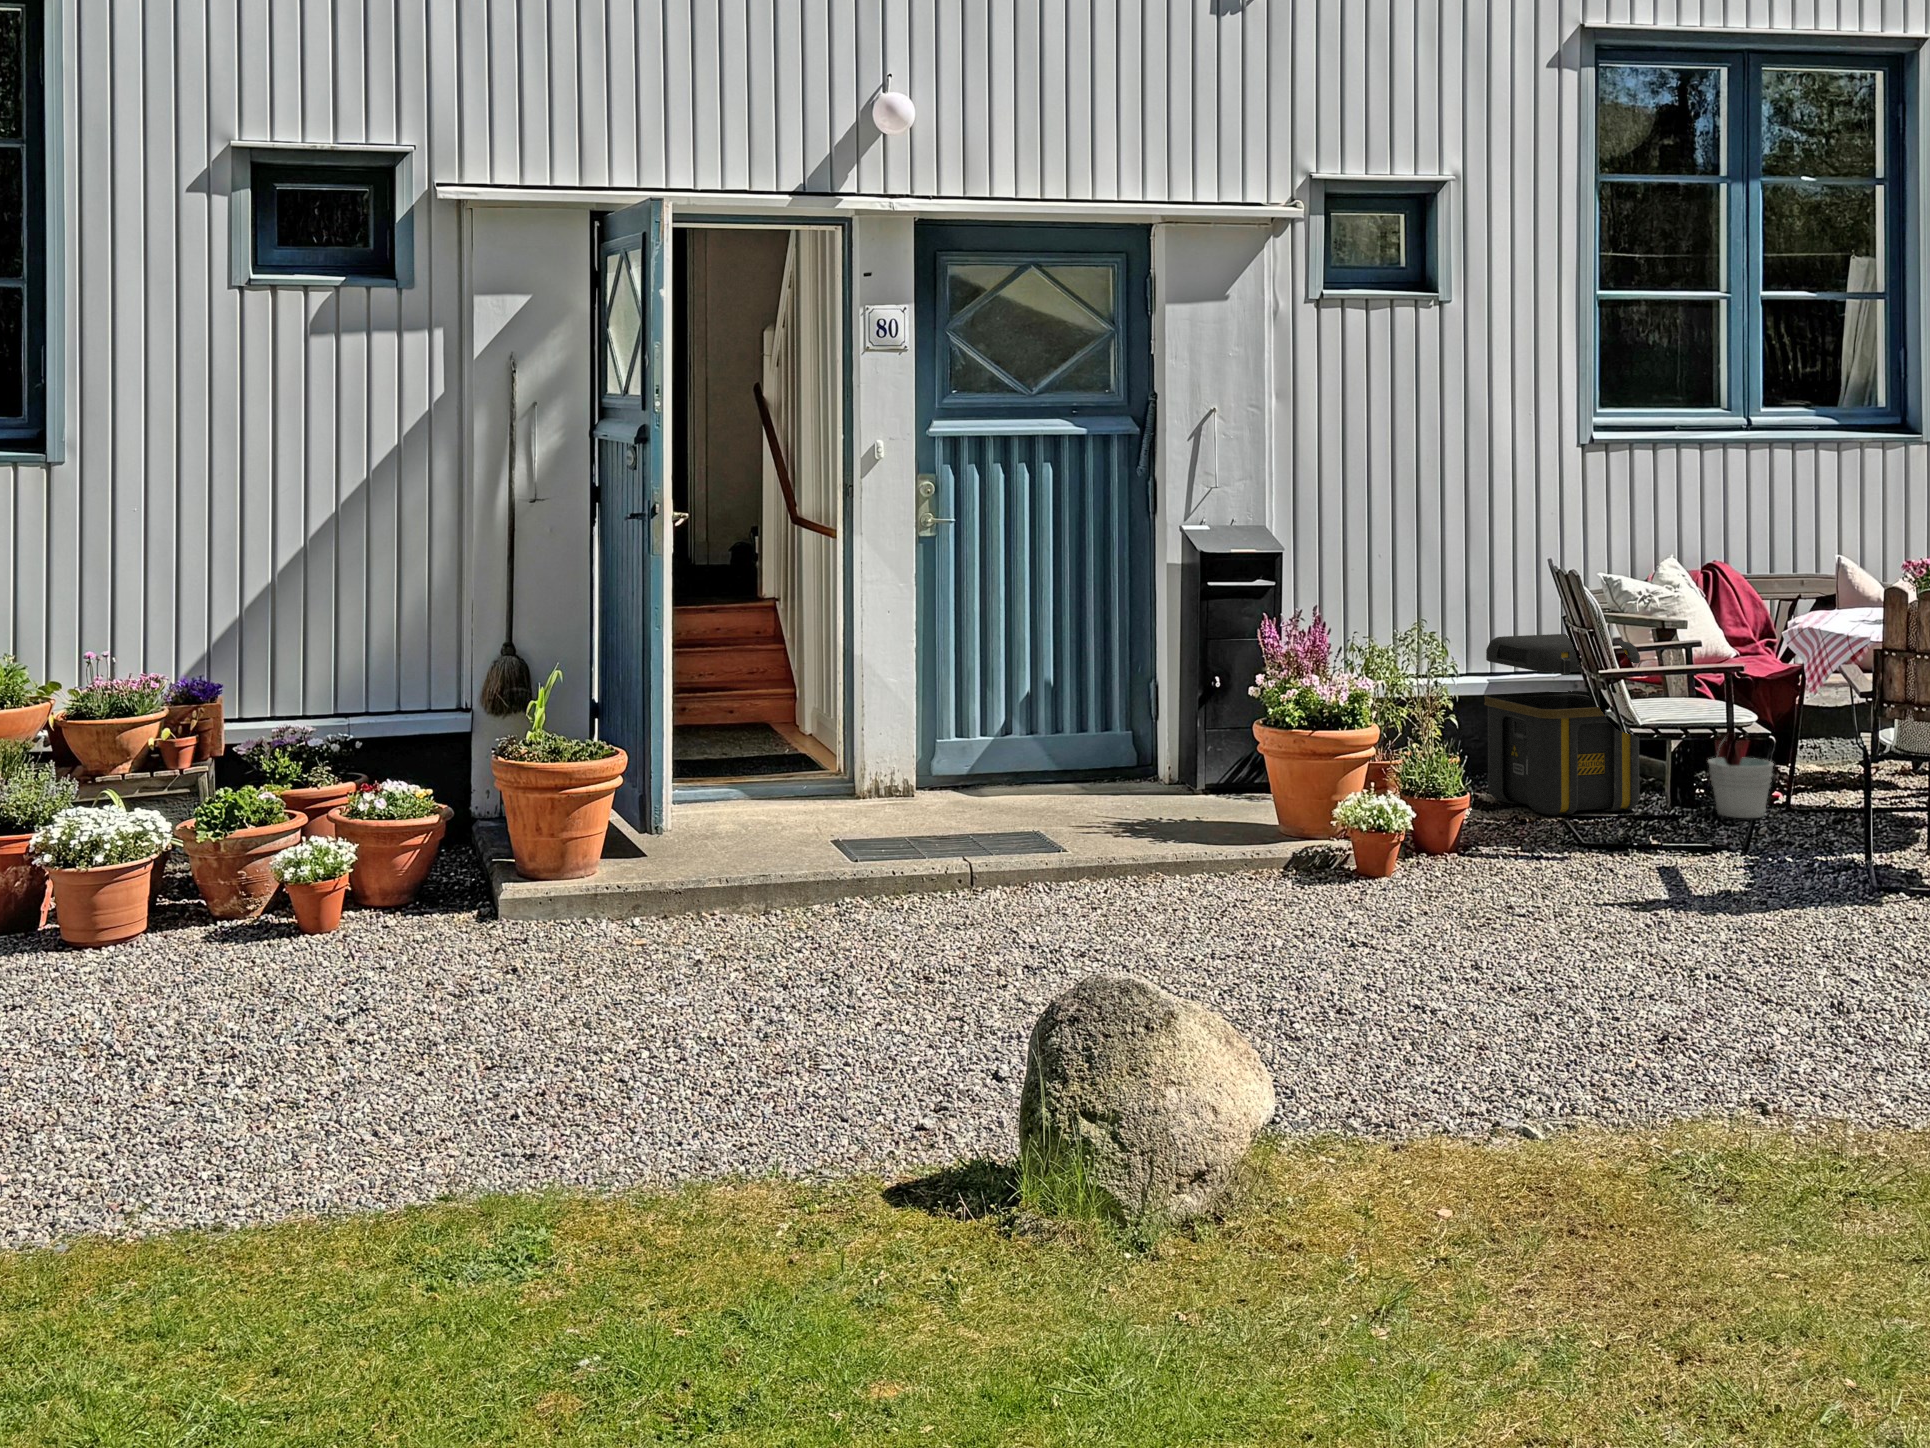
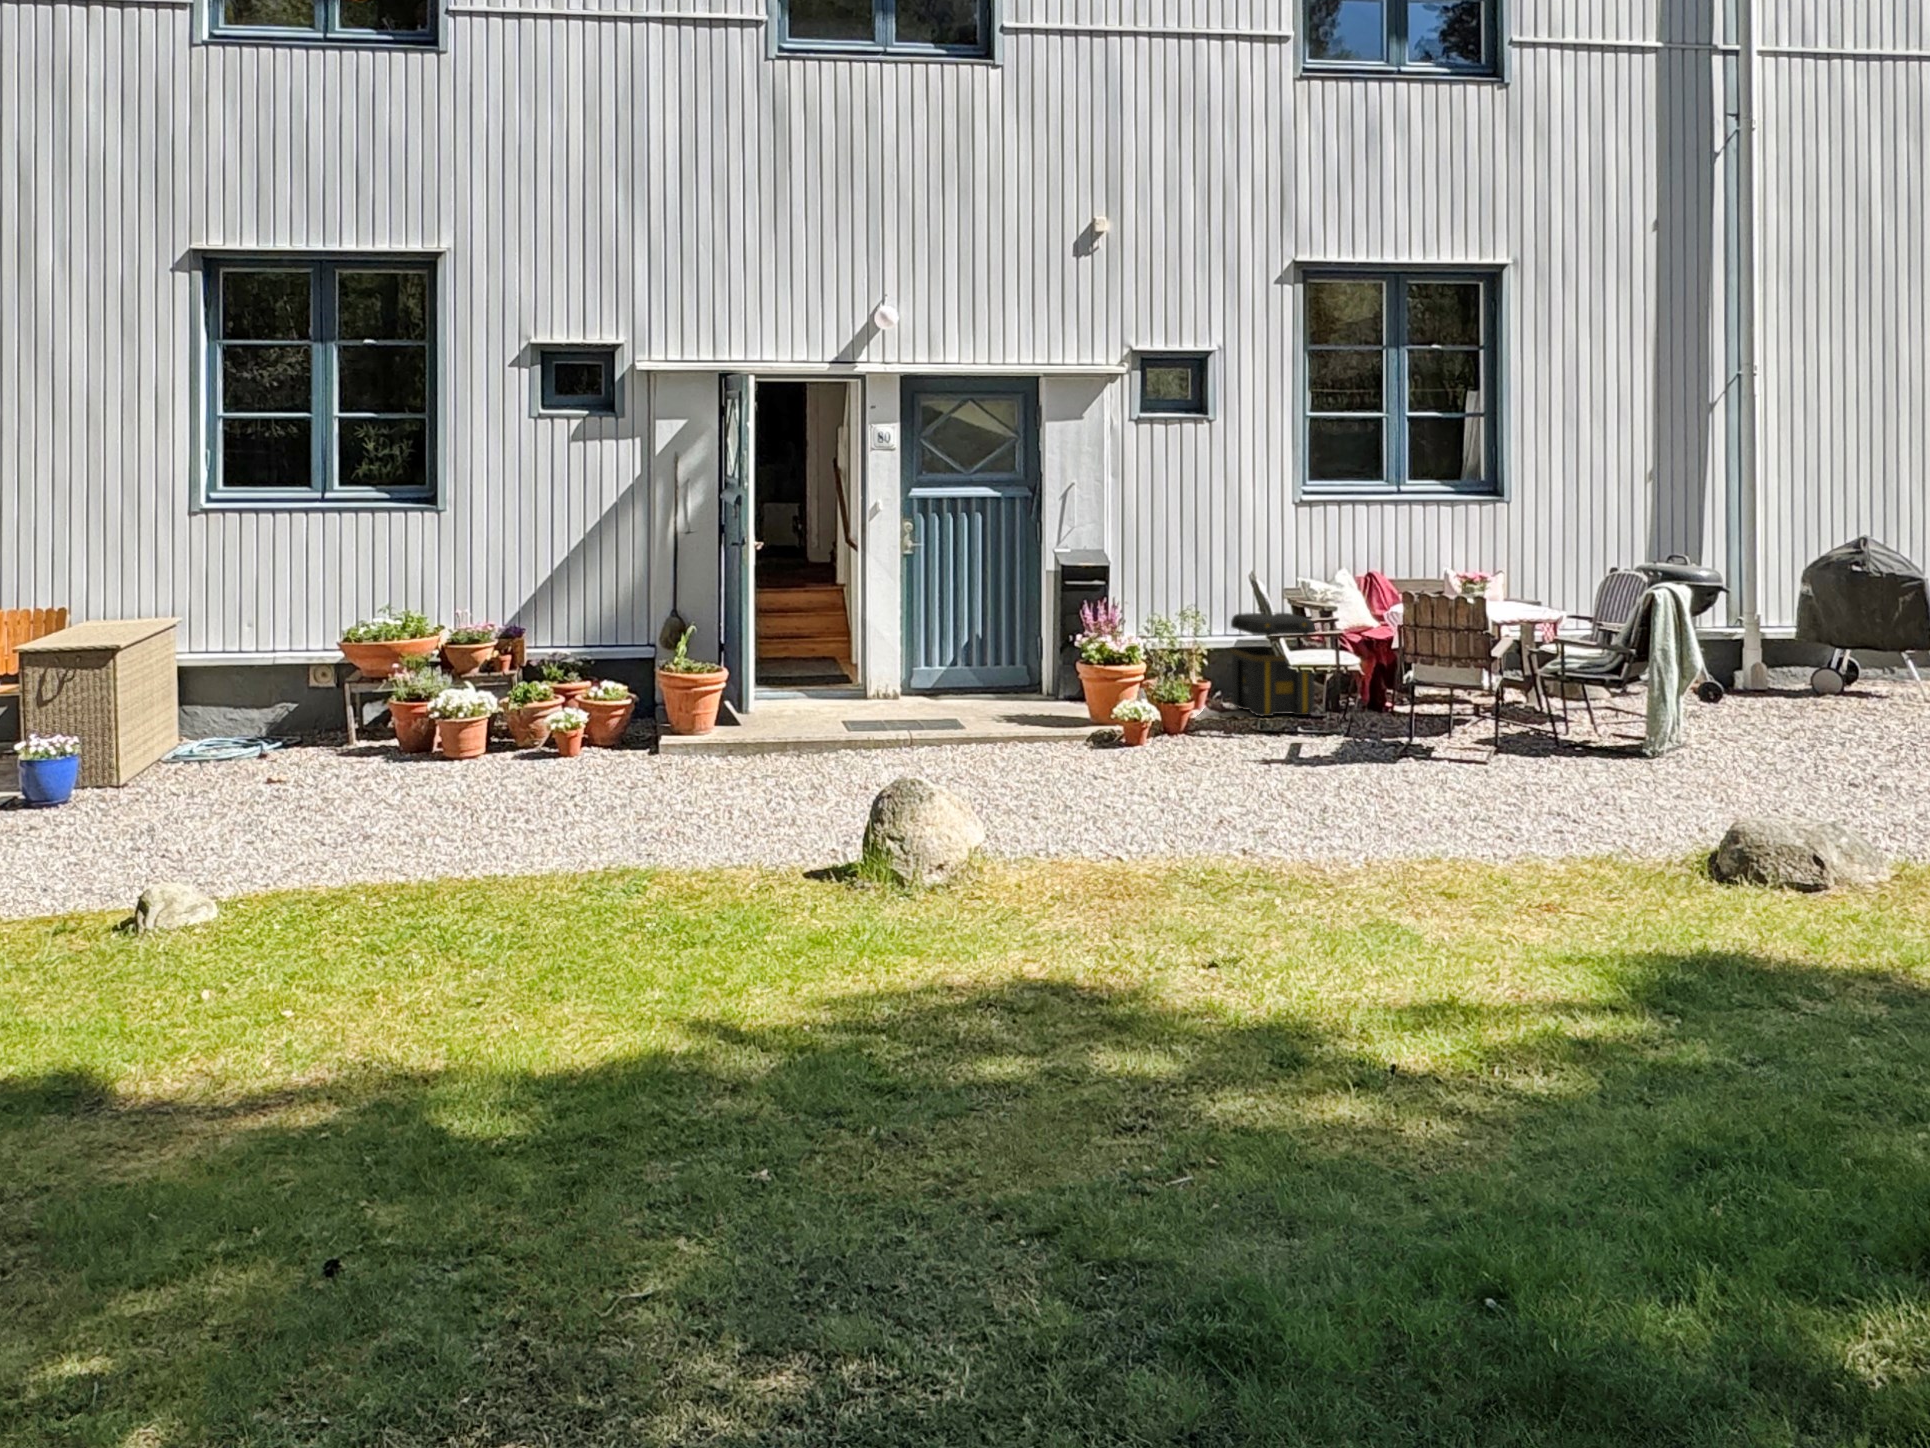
bucket: present [1708,757,1774,818] -> none [1352,670,1390,720]

